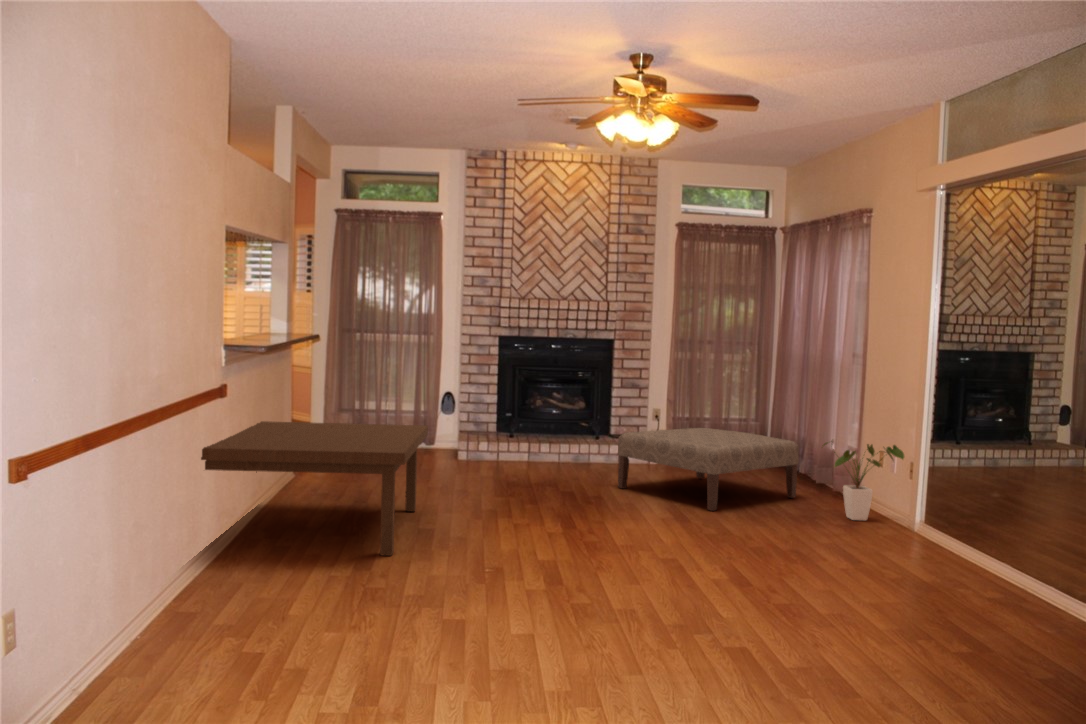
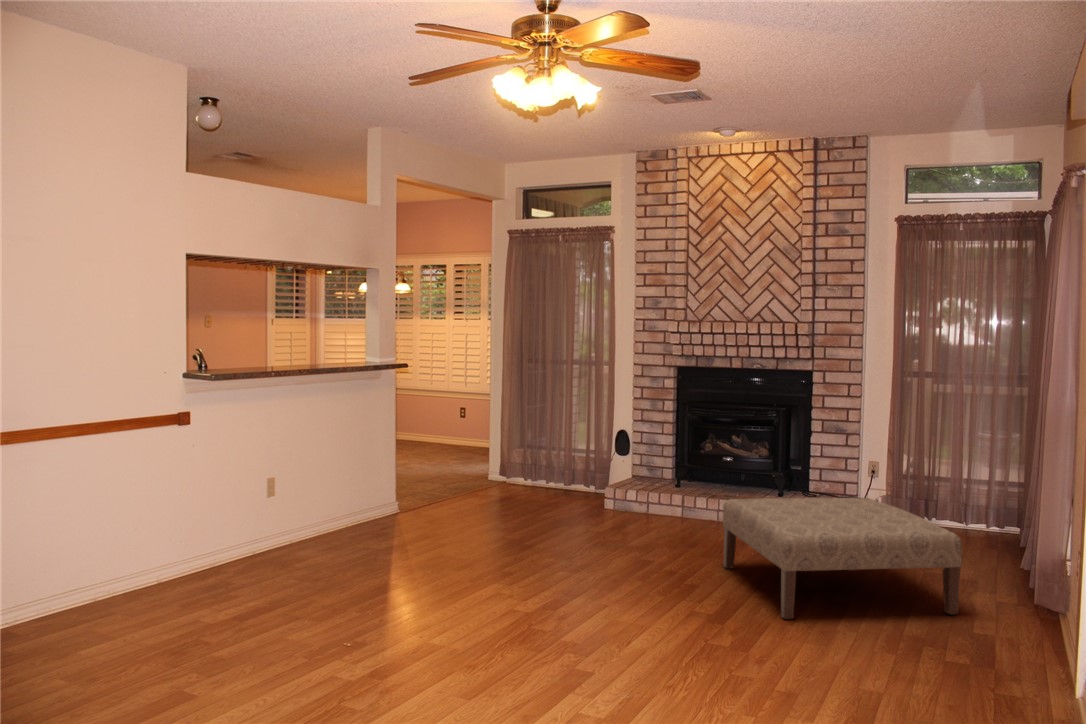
coffee table: present [201,421,428,556] -> none [144,462,454,625]
house plant: present [823,441,904,520] -> none [943,540,1063,672]

